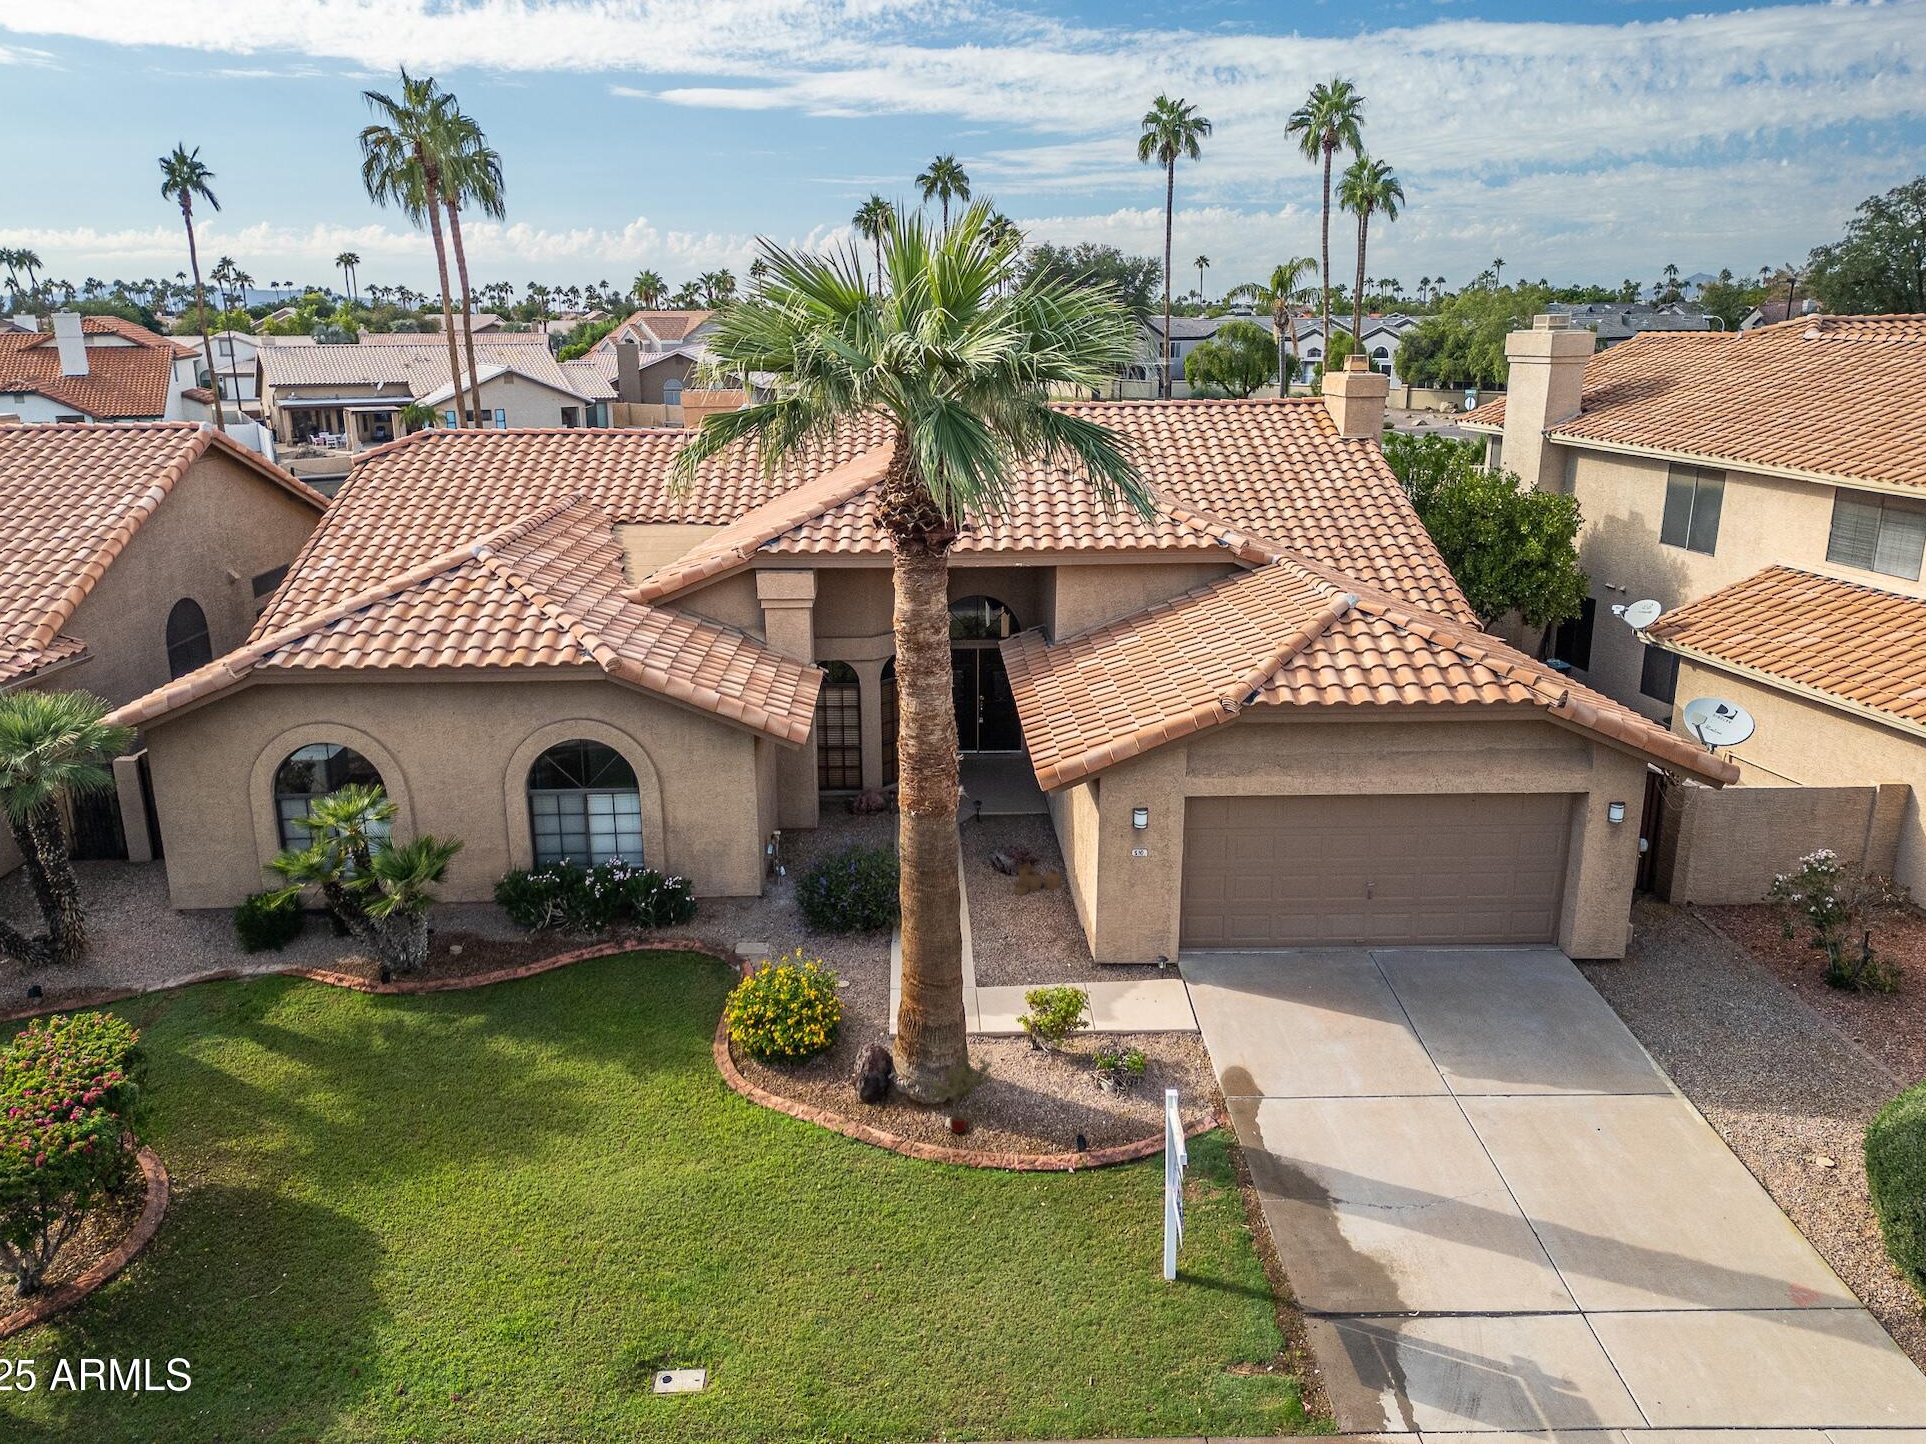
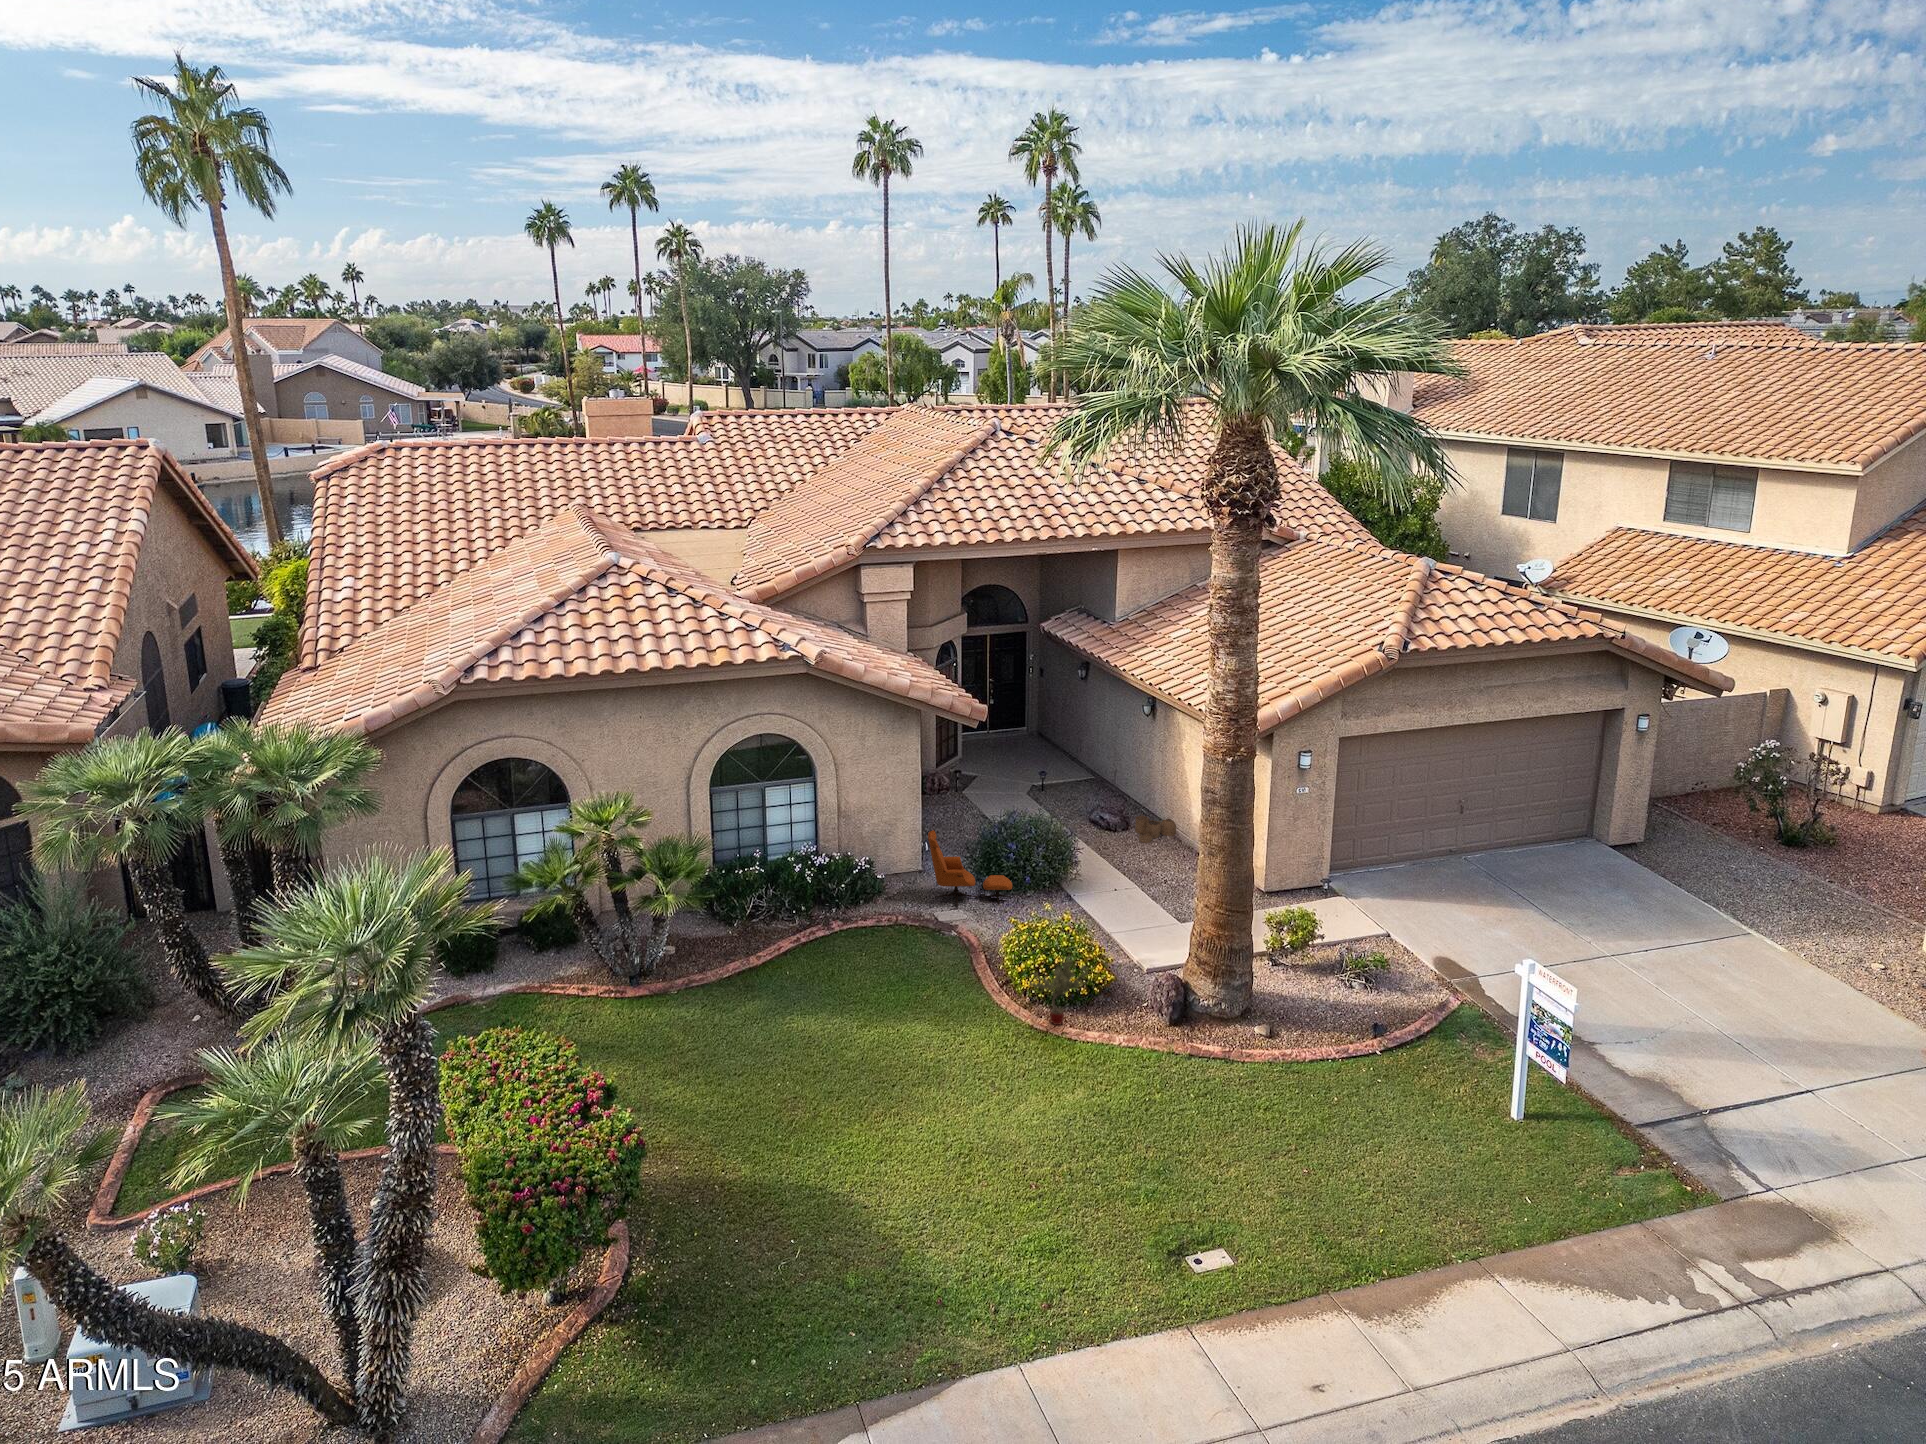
lounge chair: none [730,859,823,947] -> present [928,830,1013,907]
potted tree: present [927,1051,992,1133] -> present [1029,956,1088,1025]

